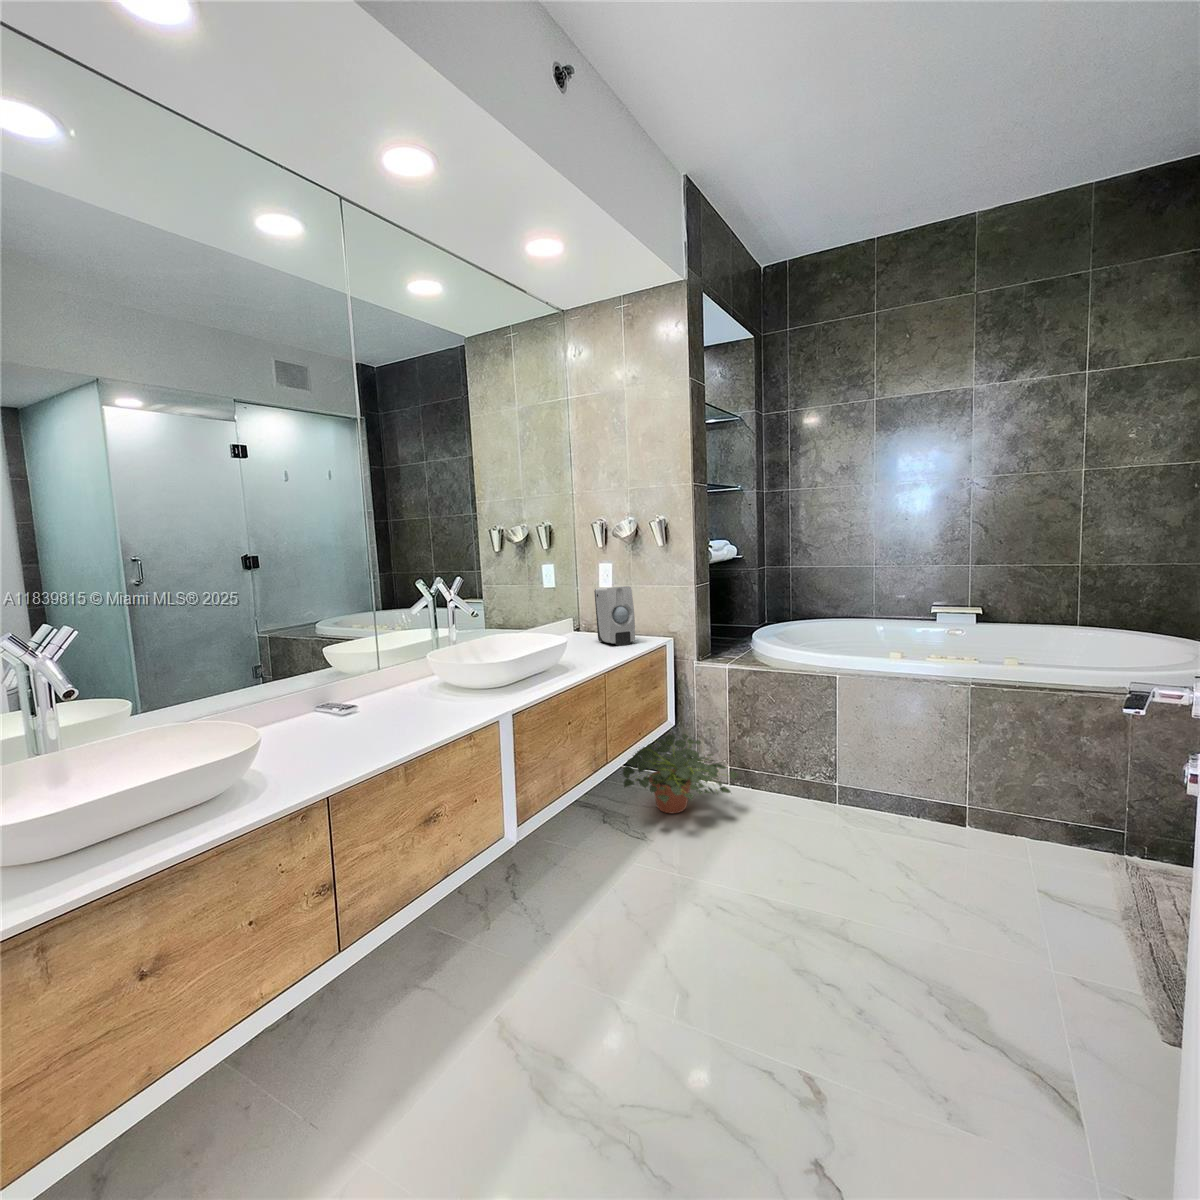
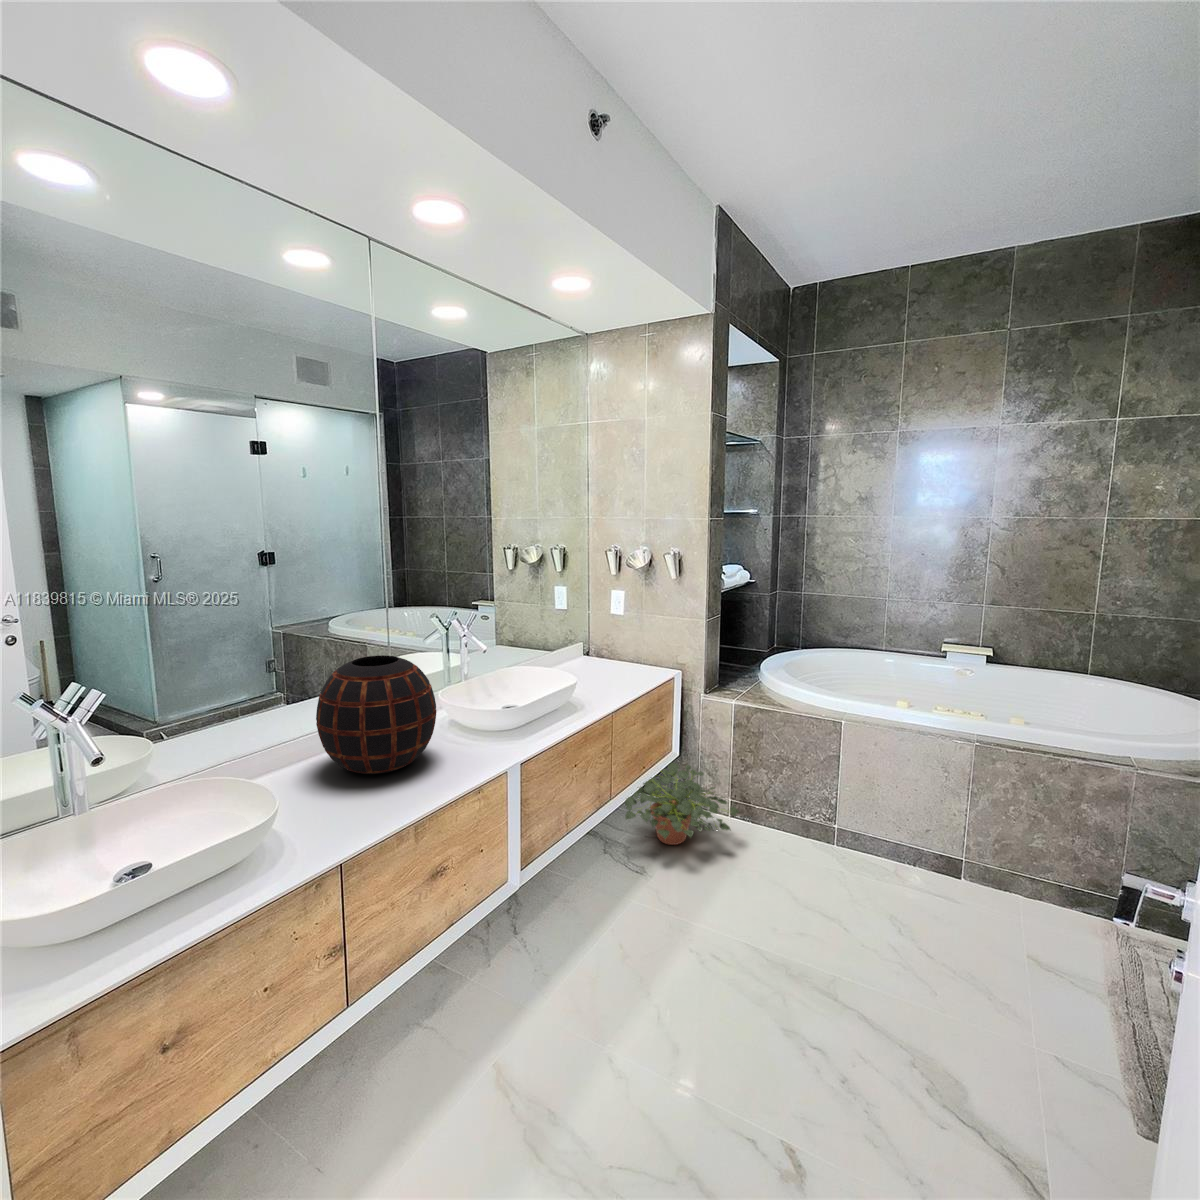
soap dispenser: present [594,586,635,646] -> none [606,617,644,678]
decorative vase: none [301,607,424,725] -> present [316,655,436,774]

